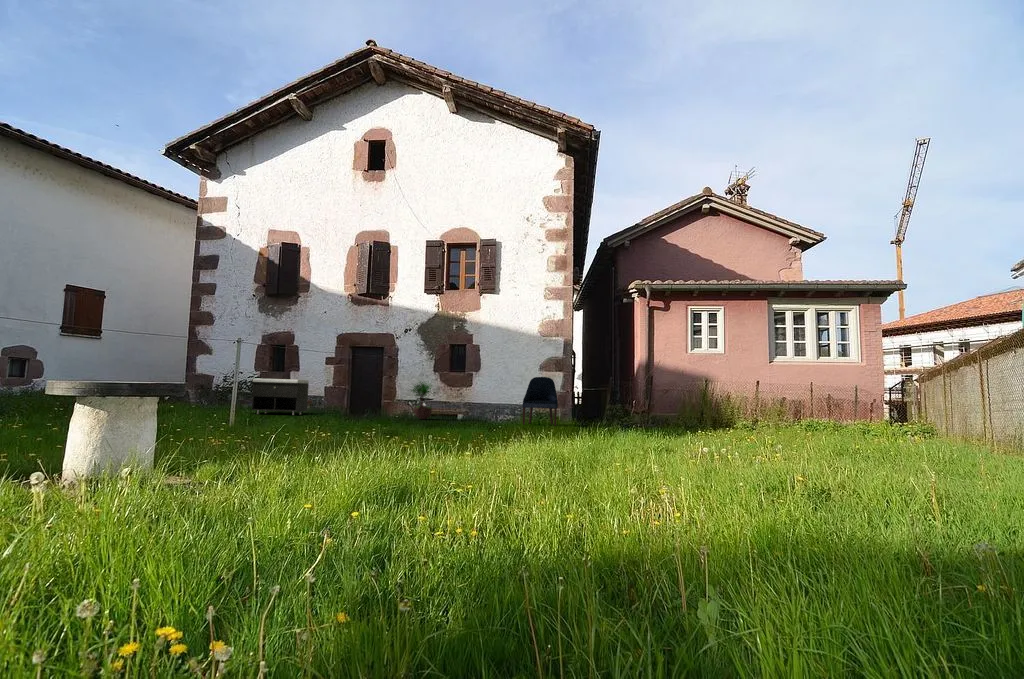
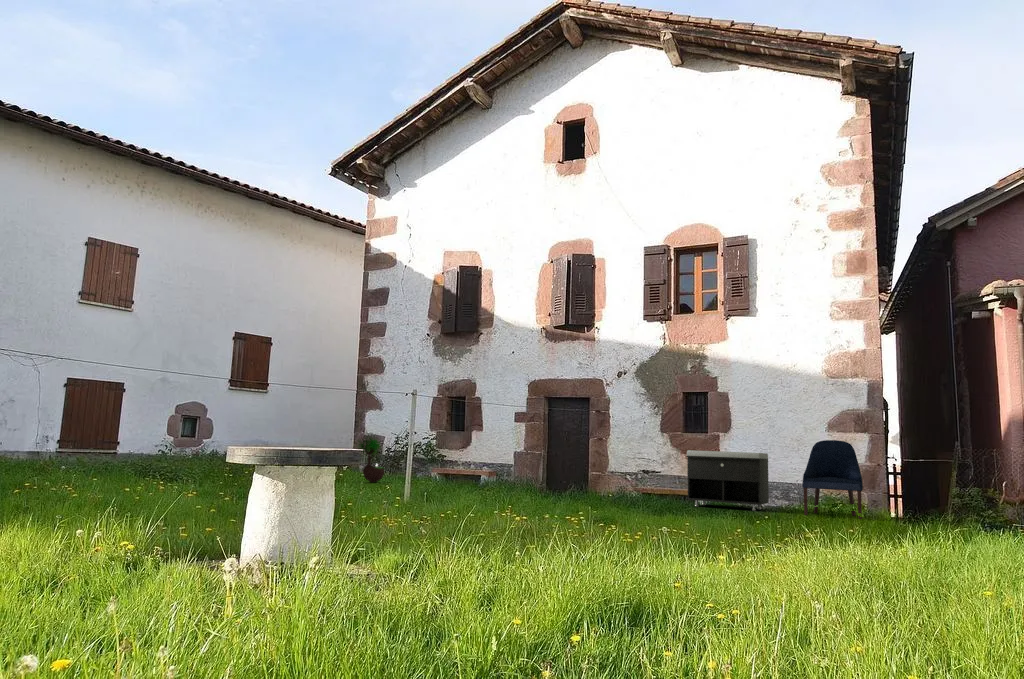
storage bench: present [251,378,309,415] -> present [687,450,769,510]
potted tree: present [411,381,432,419] -> present [357,437,384,482]

